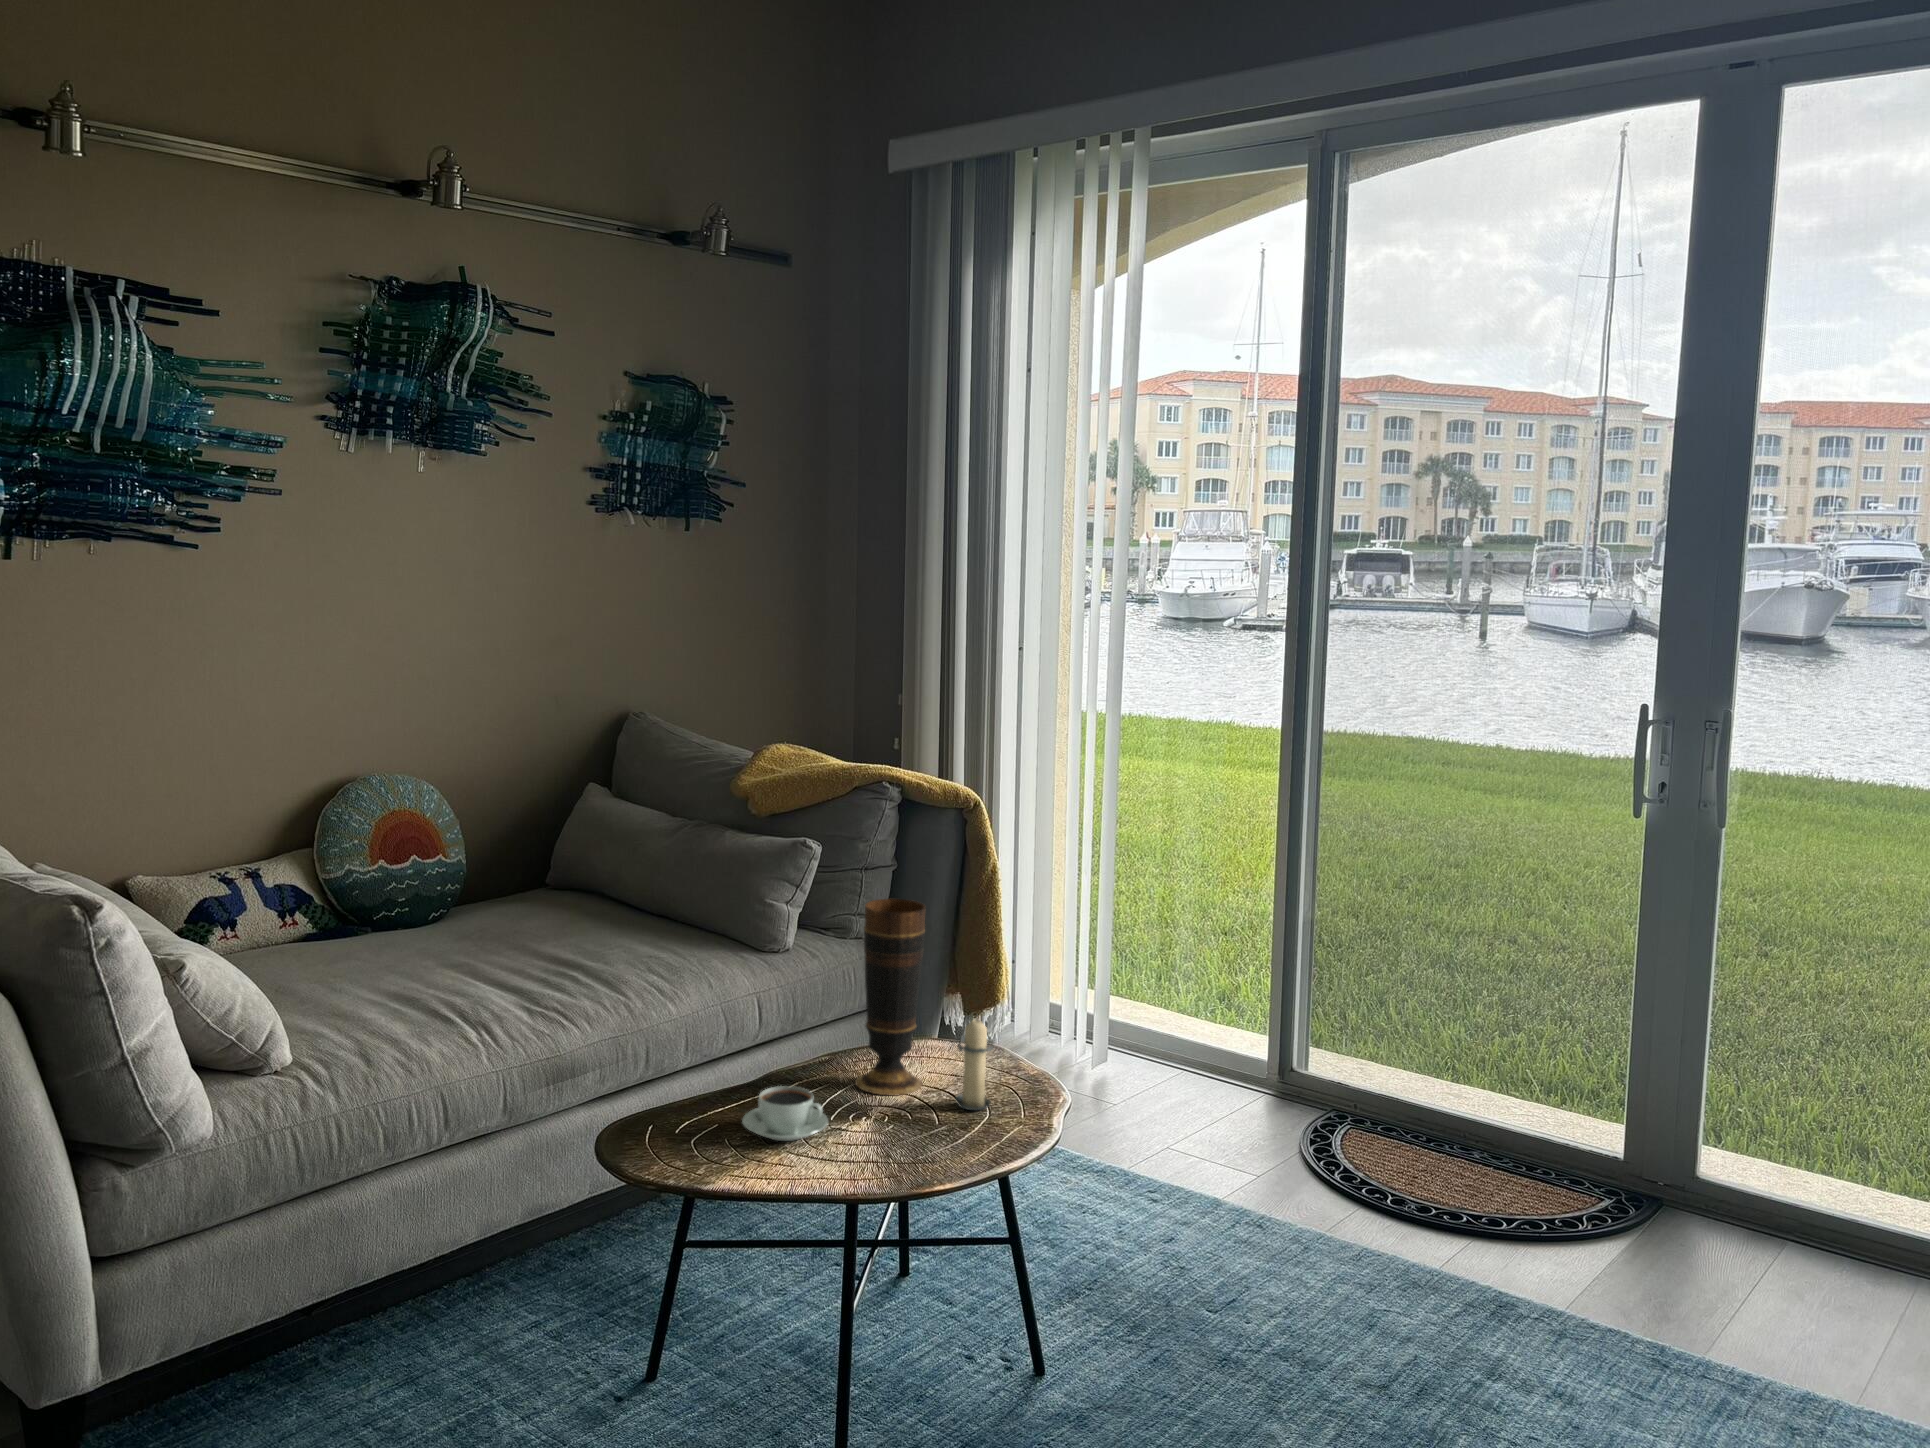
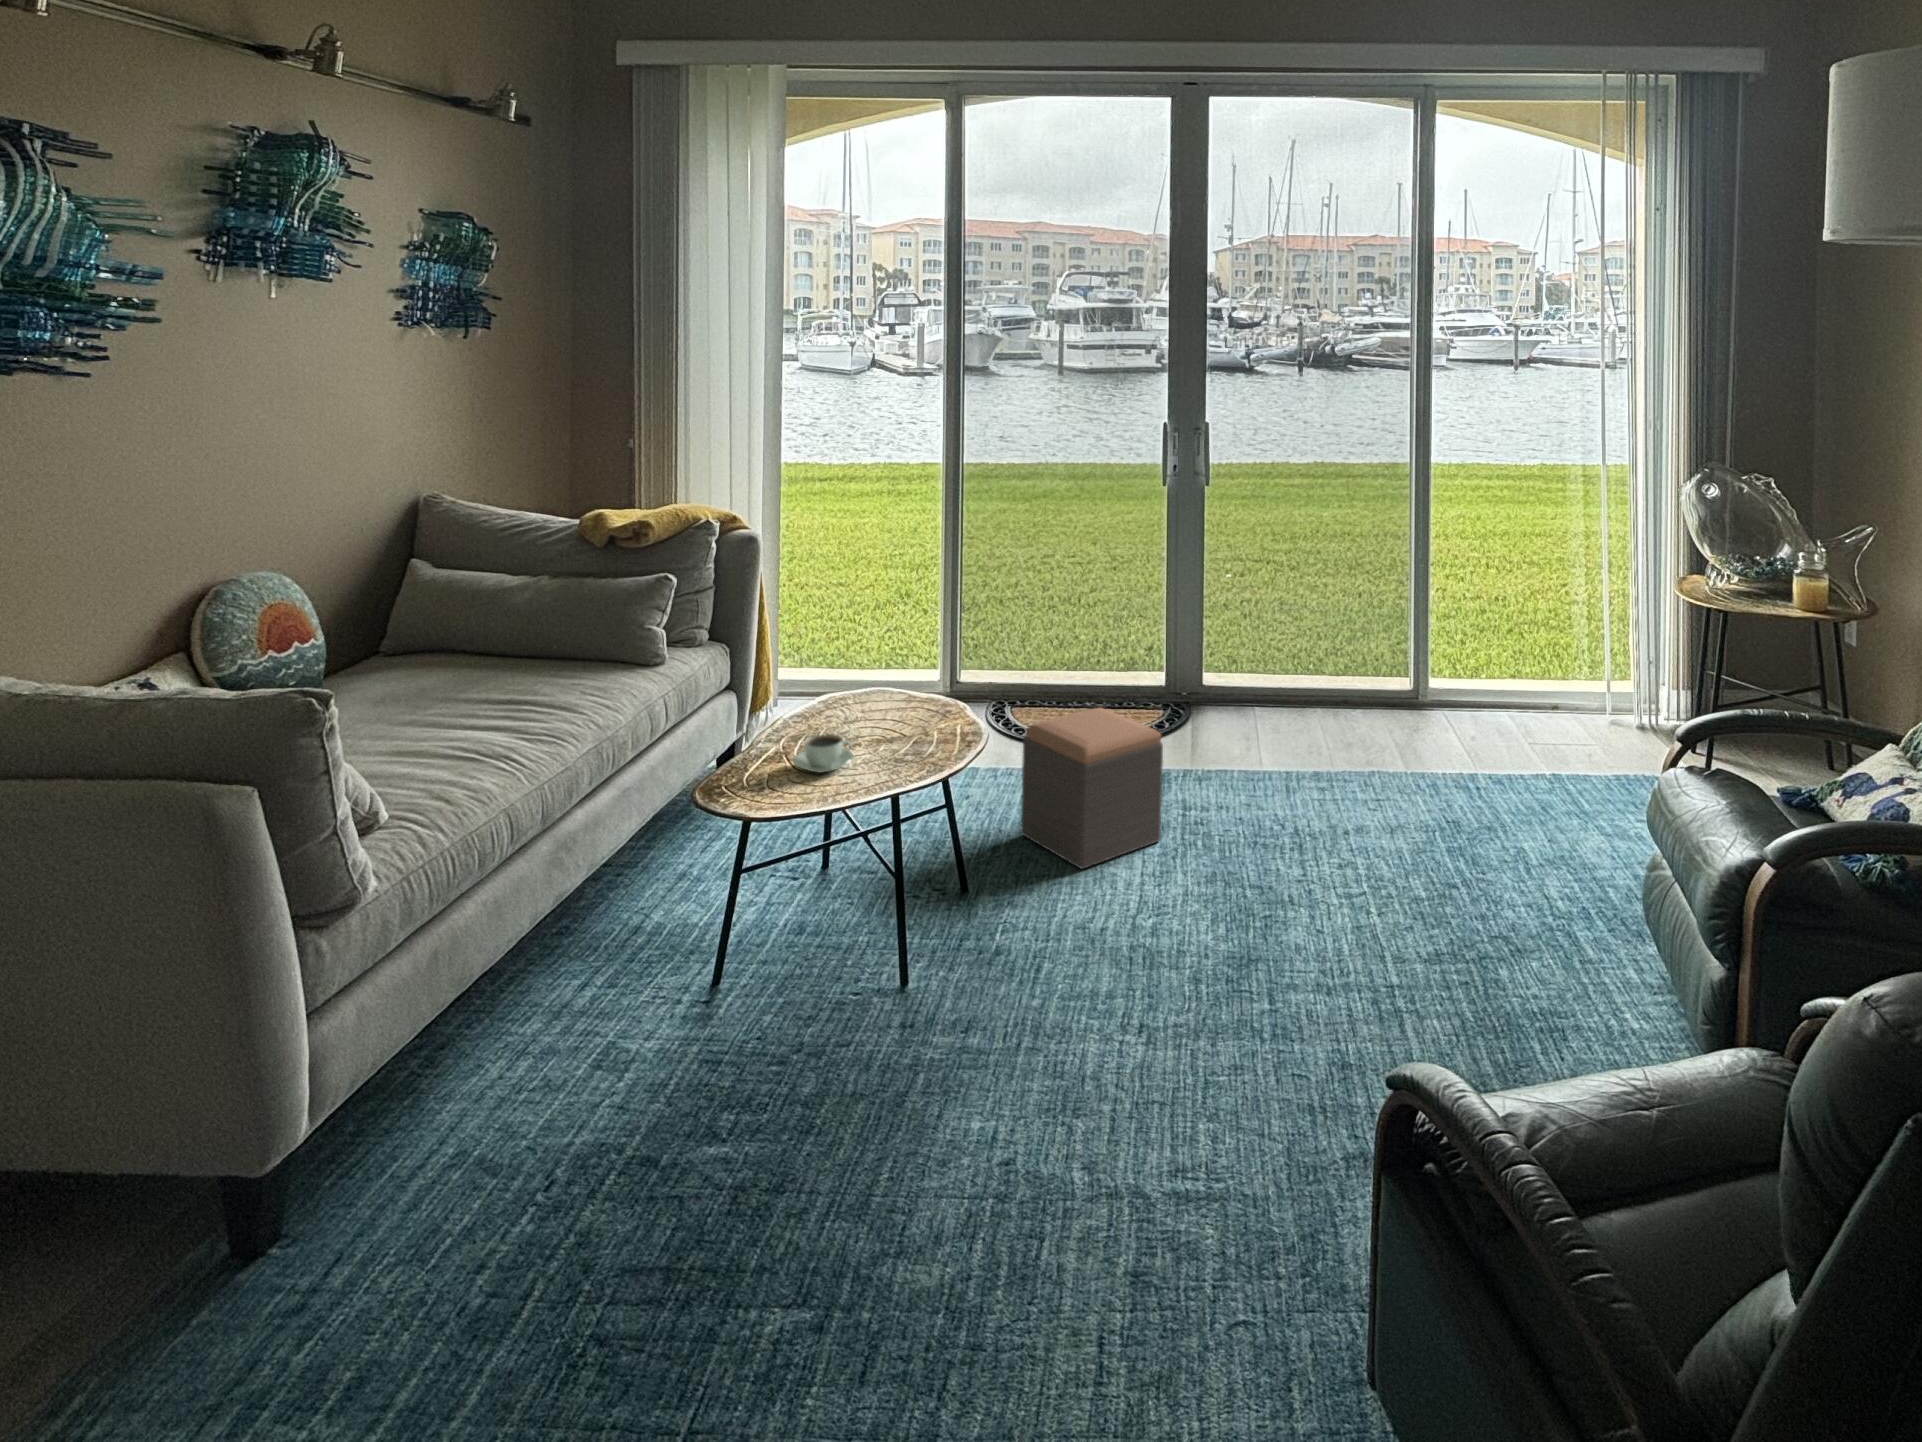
vase: present [855,899,926,1095] -> none [822,597,871,733]
candle: present [955,1019,993,1110] -> none [904,662,935,727]
footstool: none [1189,1153,1416,1411] -> present [1021,708,1163,869]

